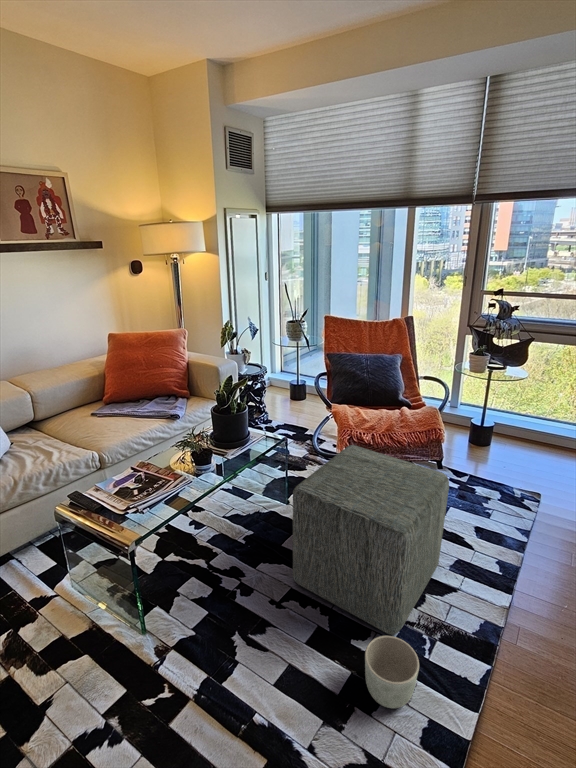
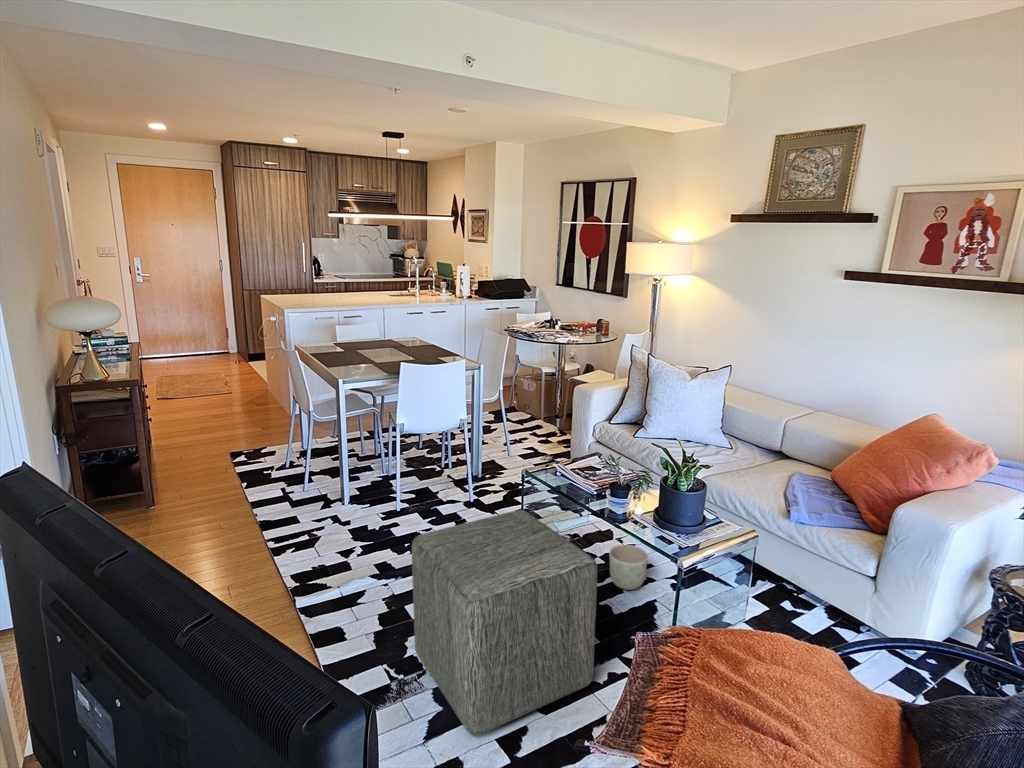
planter: present [365,636,419,708] -> present [609,545,648,590]

